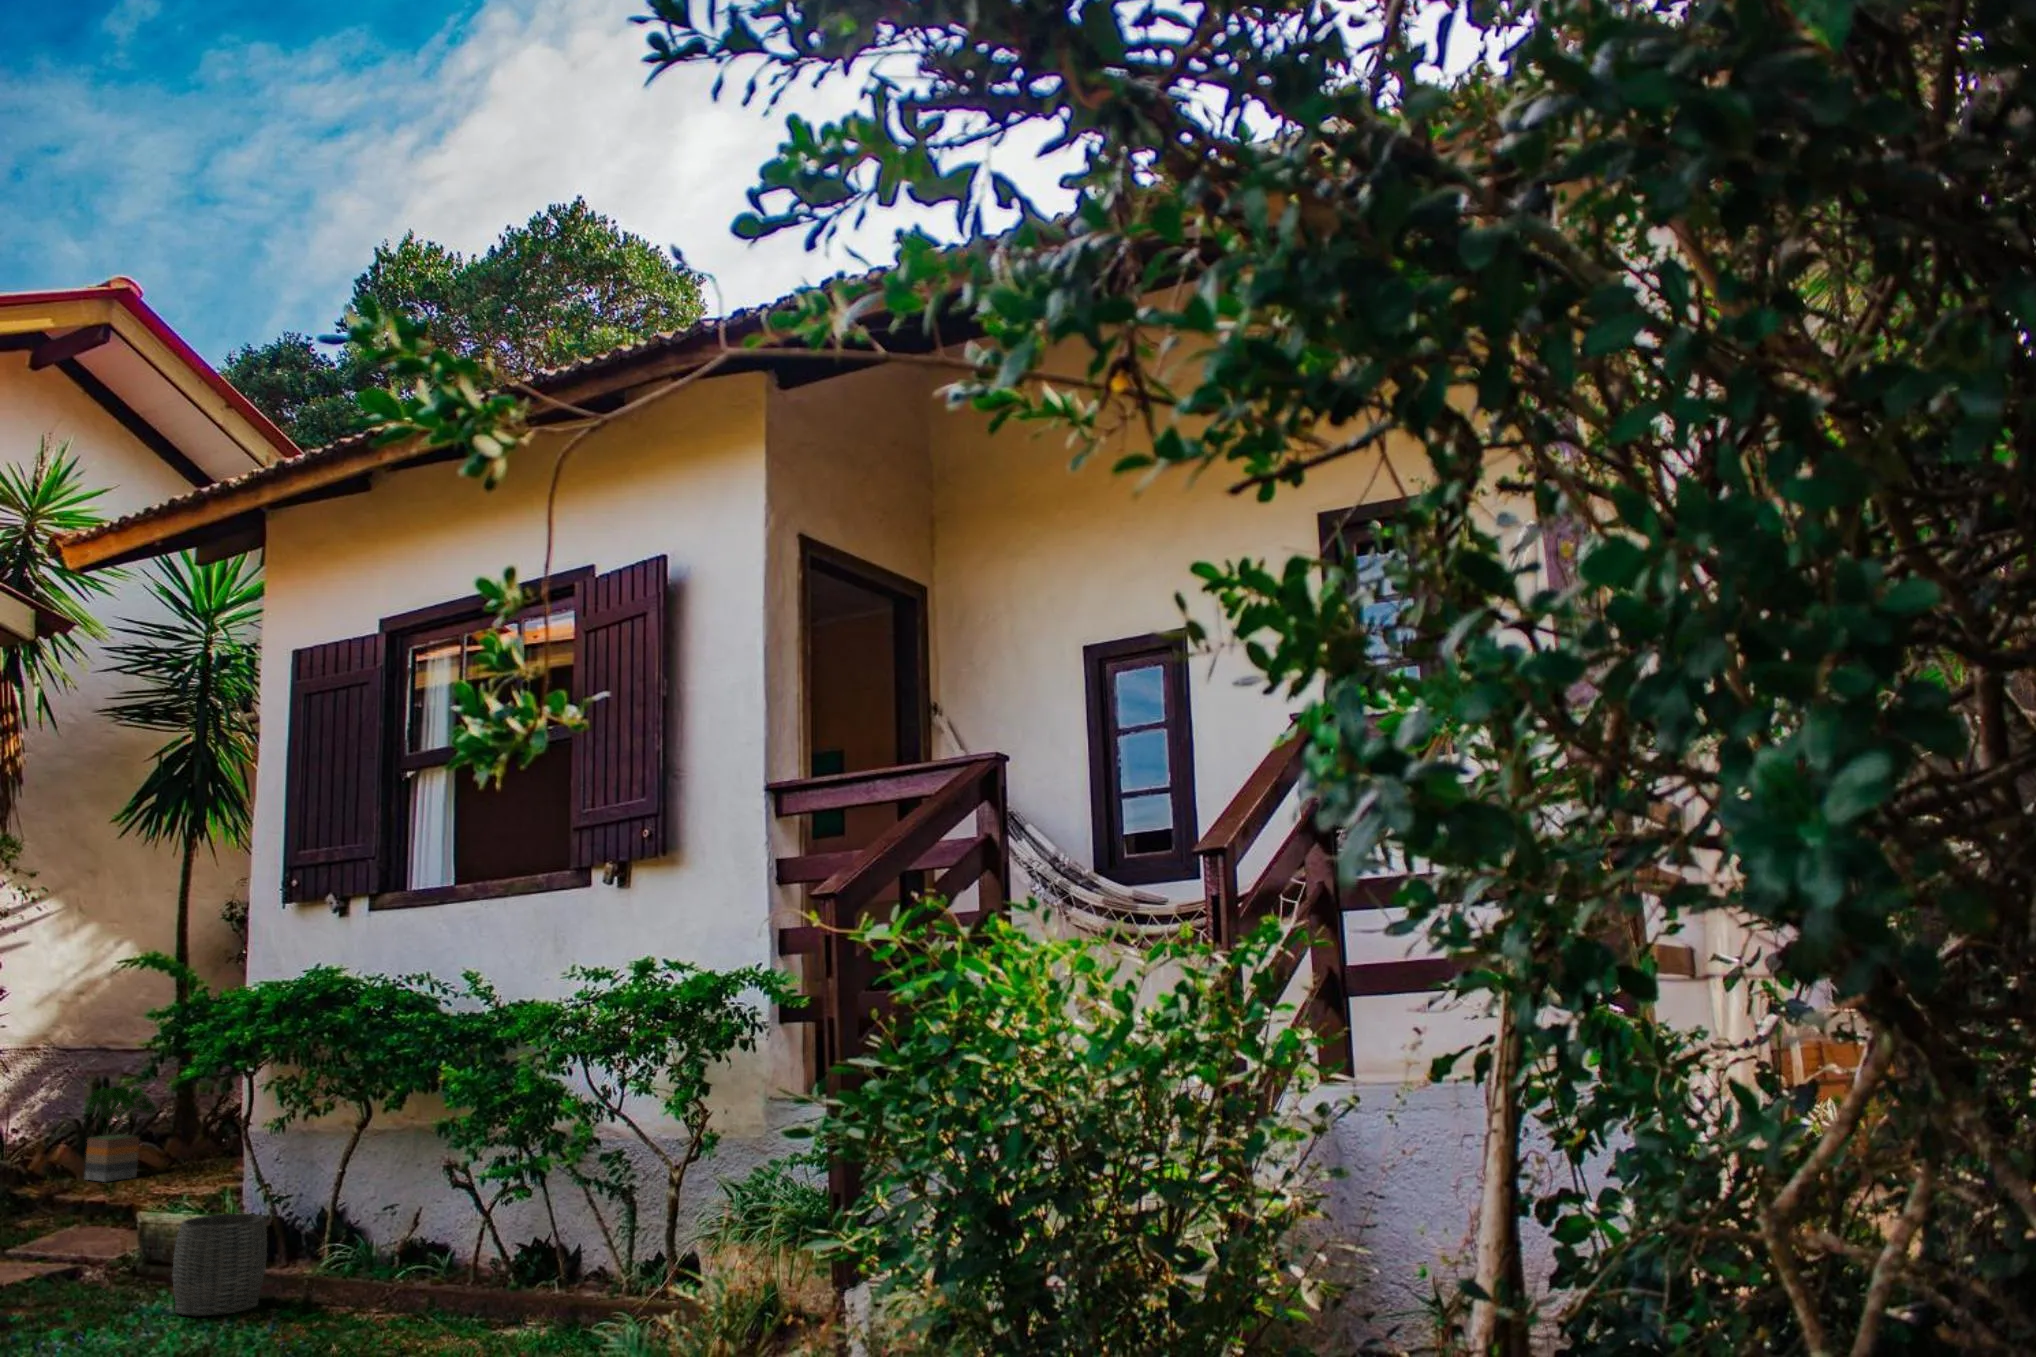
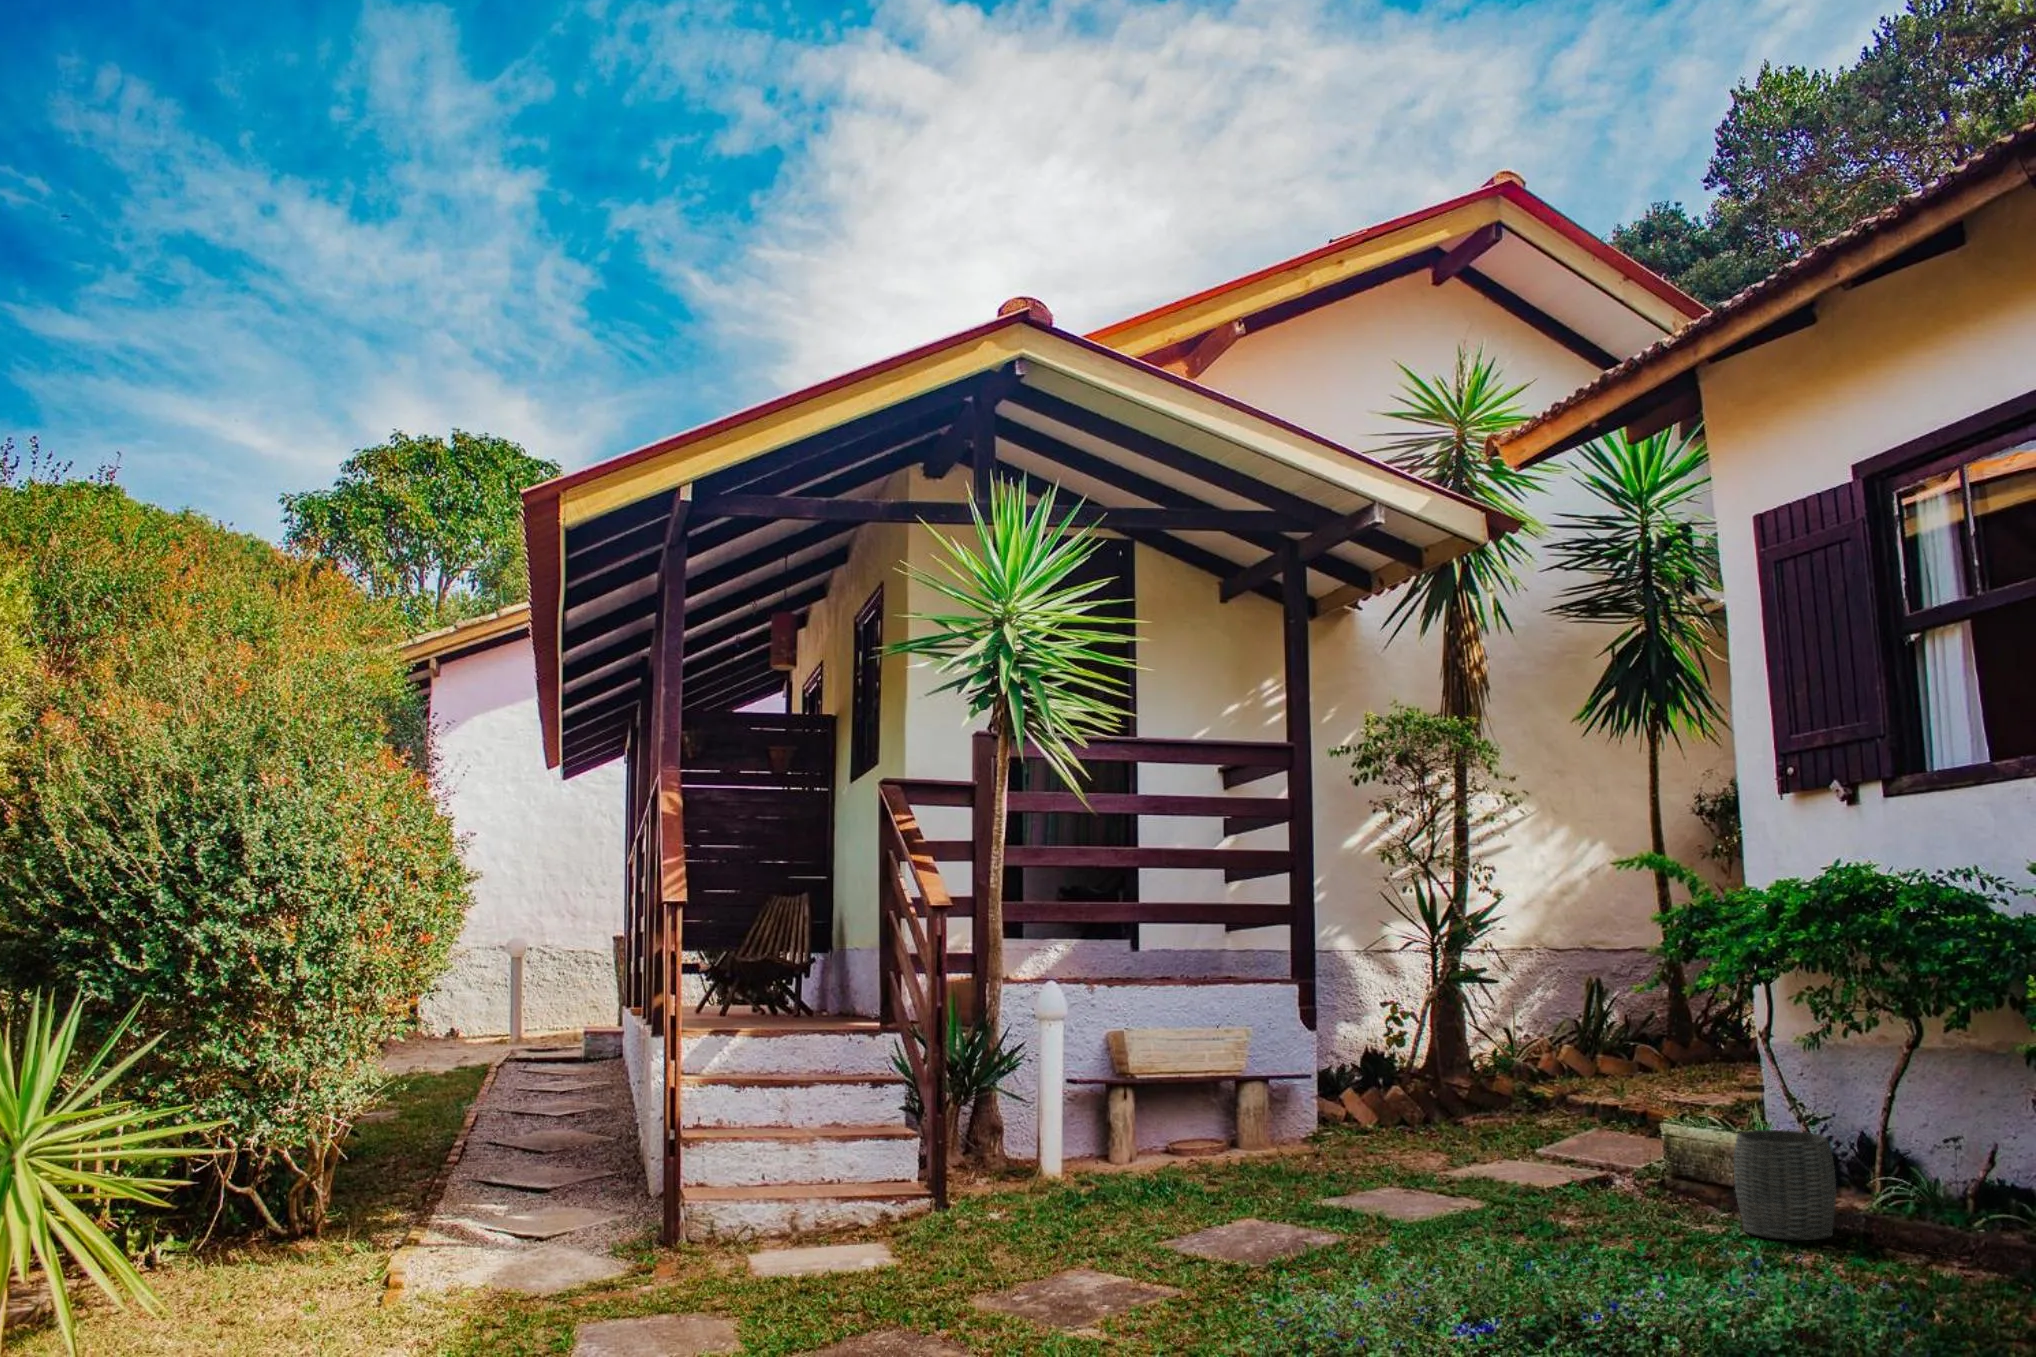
potted tree: present [84,1087,156,1182] -> none [1586,987,1662,1085]

